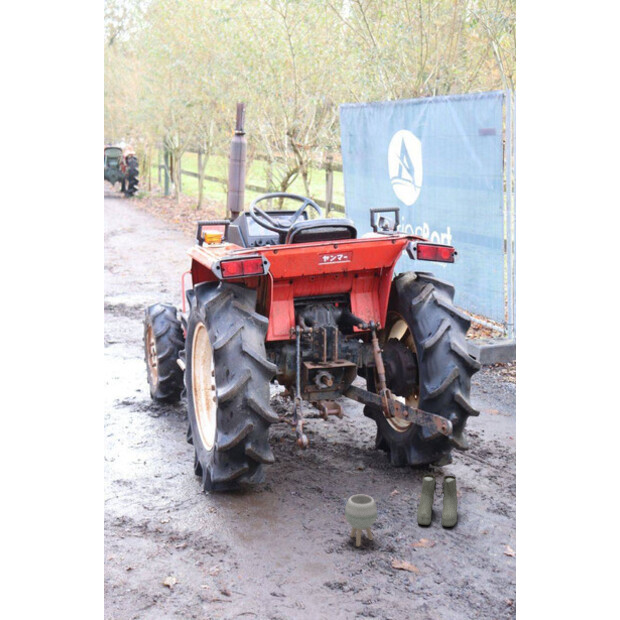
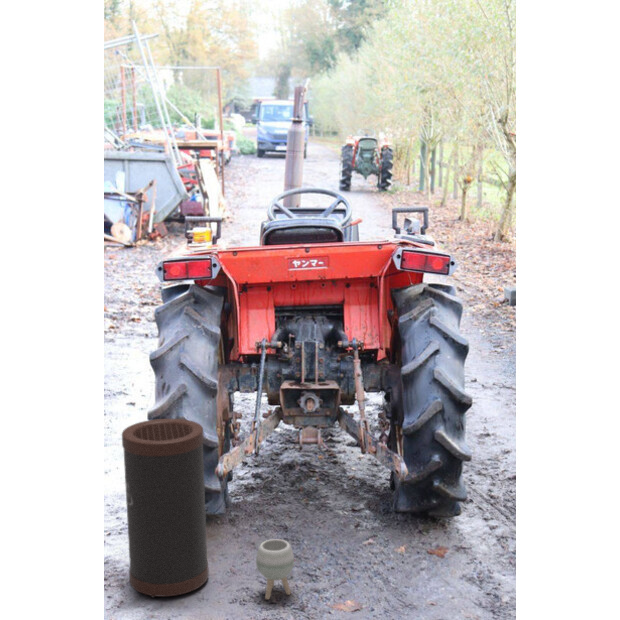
trash can: none [225,400,297,561] -> present [122,419,209,598]
boots: present [417,474,458,527] -> none [357,528,416,594]

